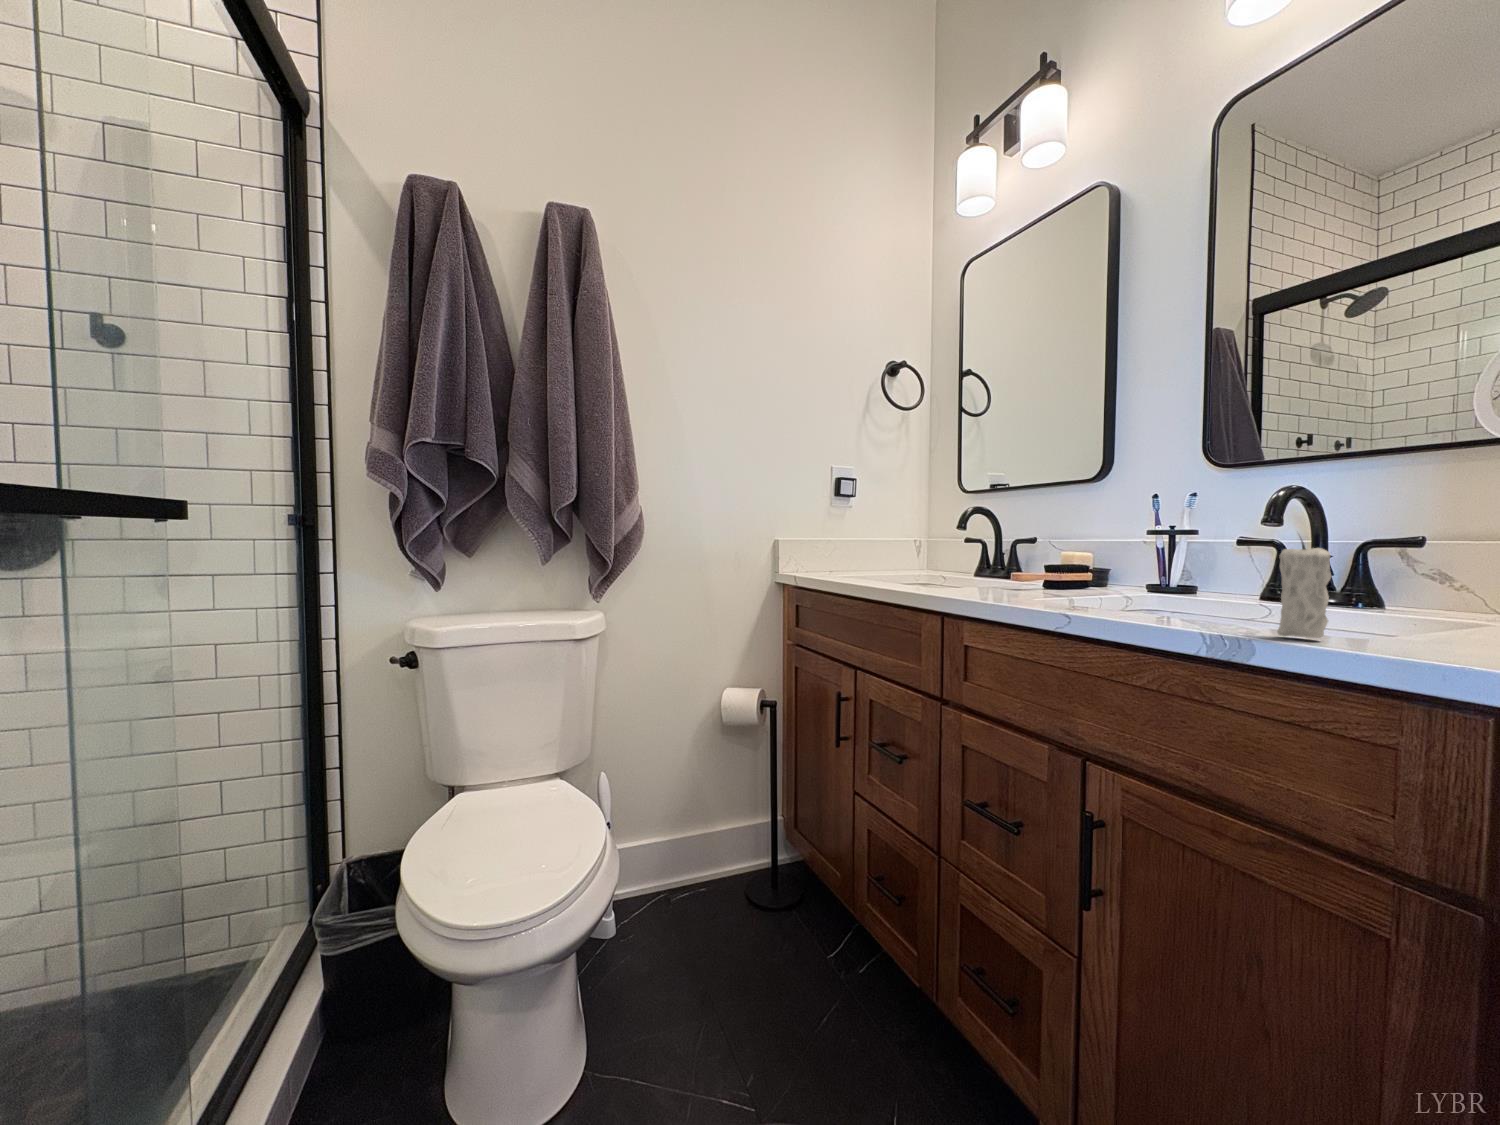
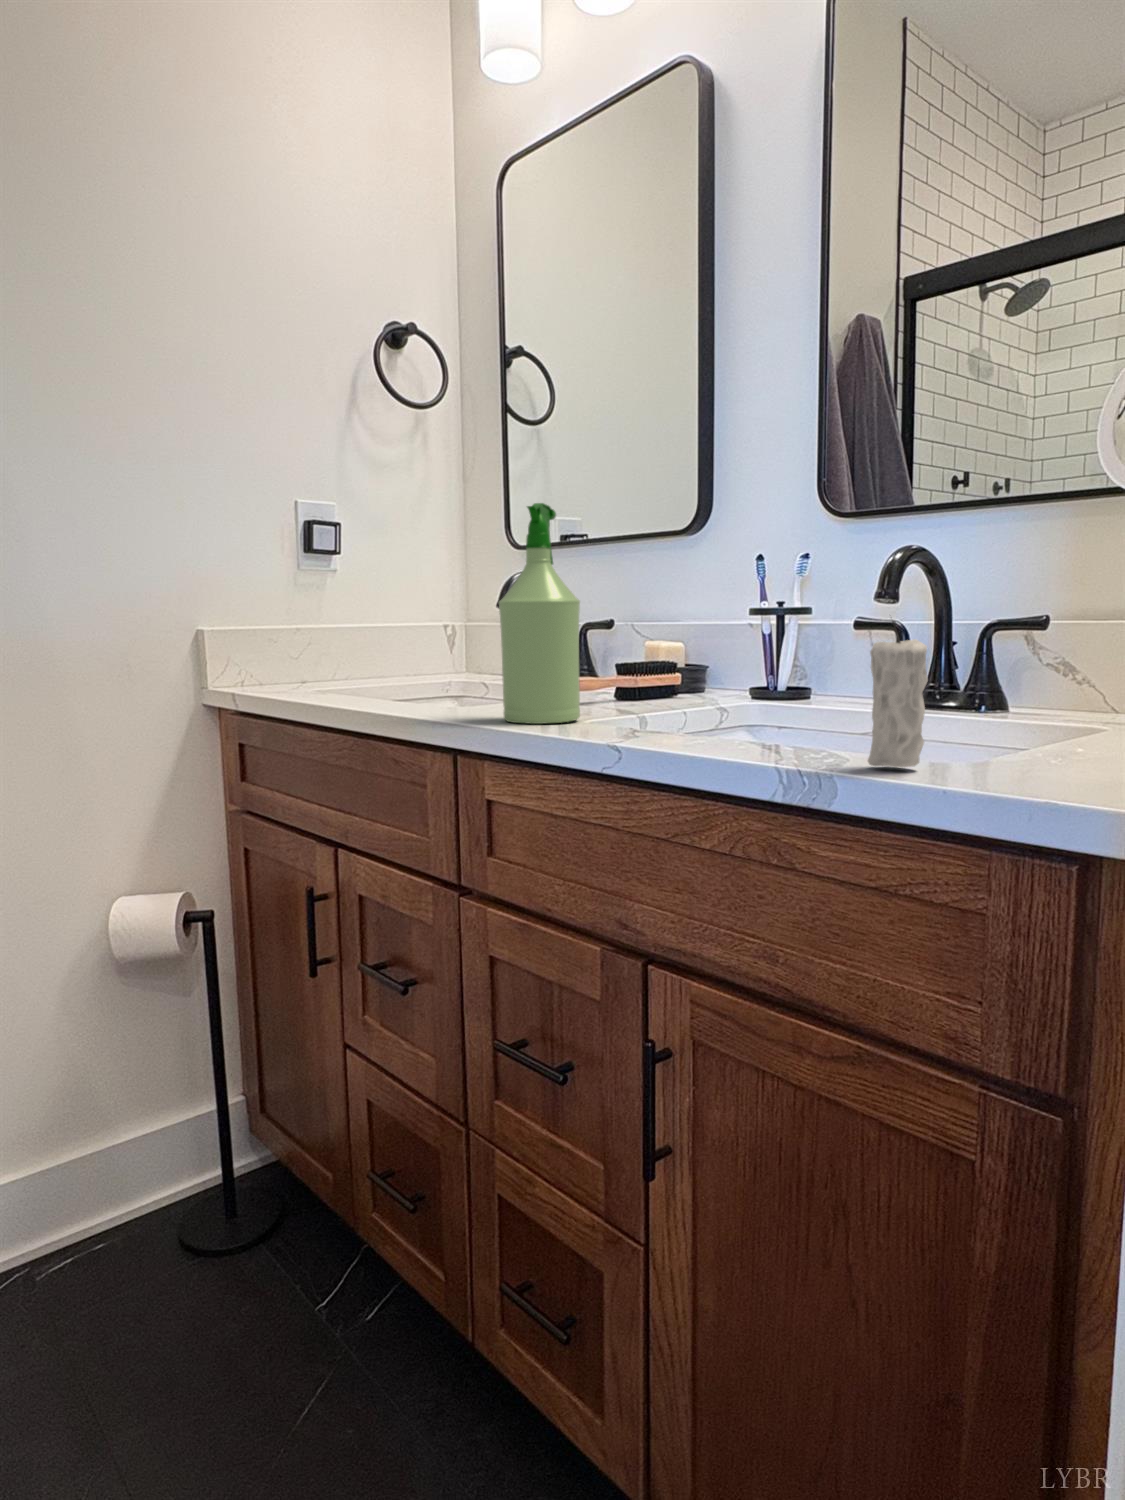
spray bottle: none [976,461,1032,599] -> present [499,503,580,724]

